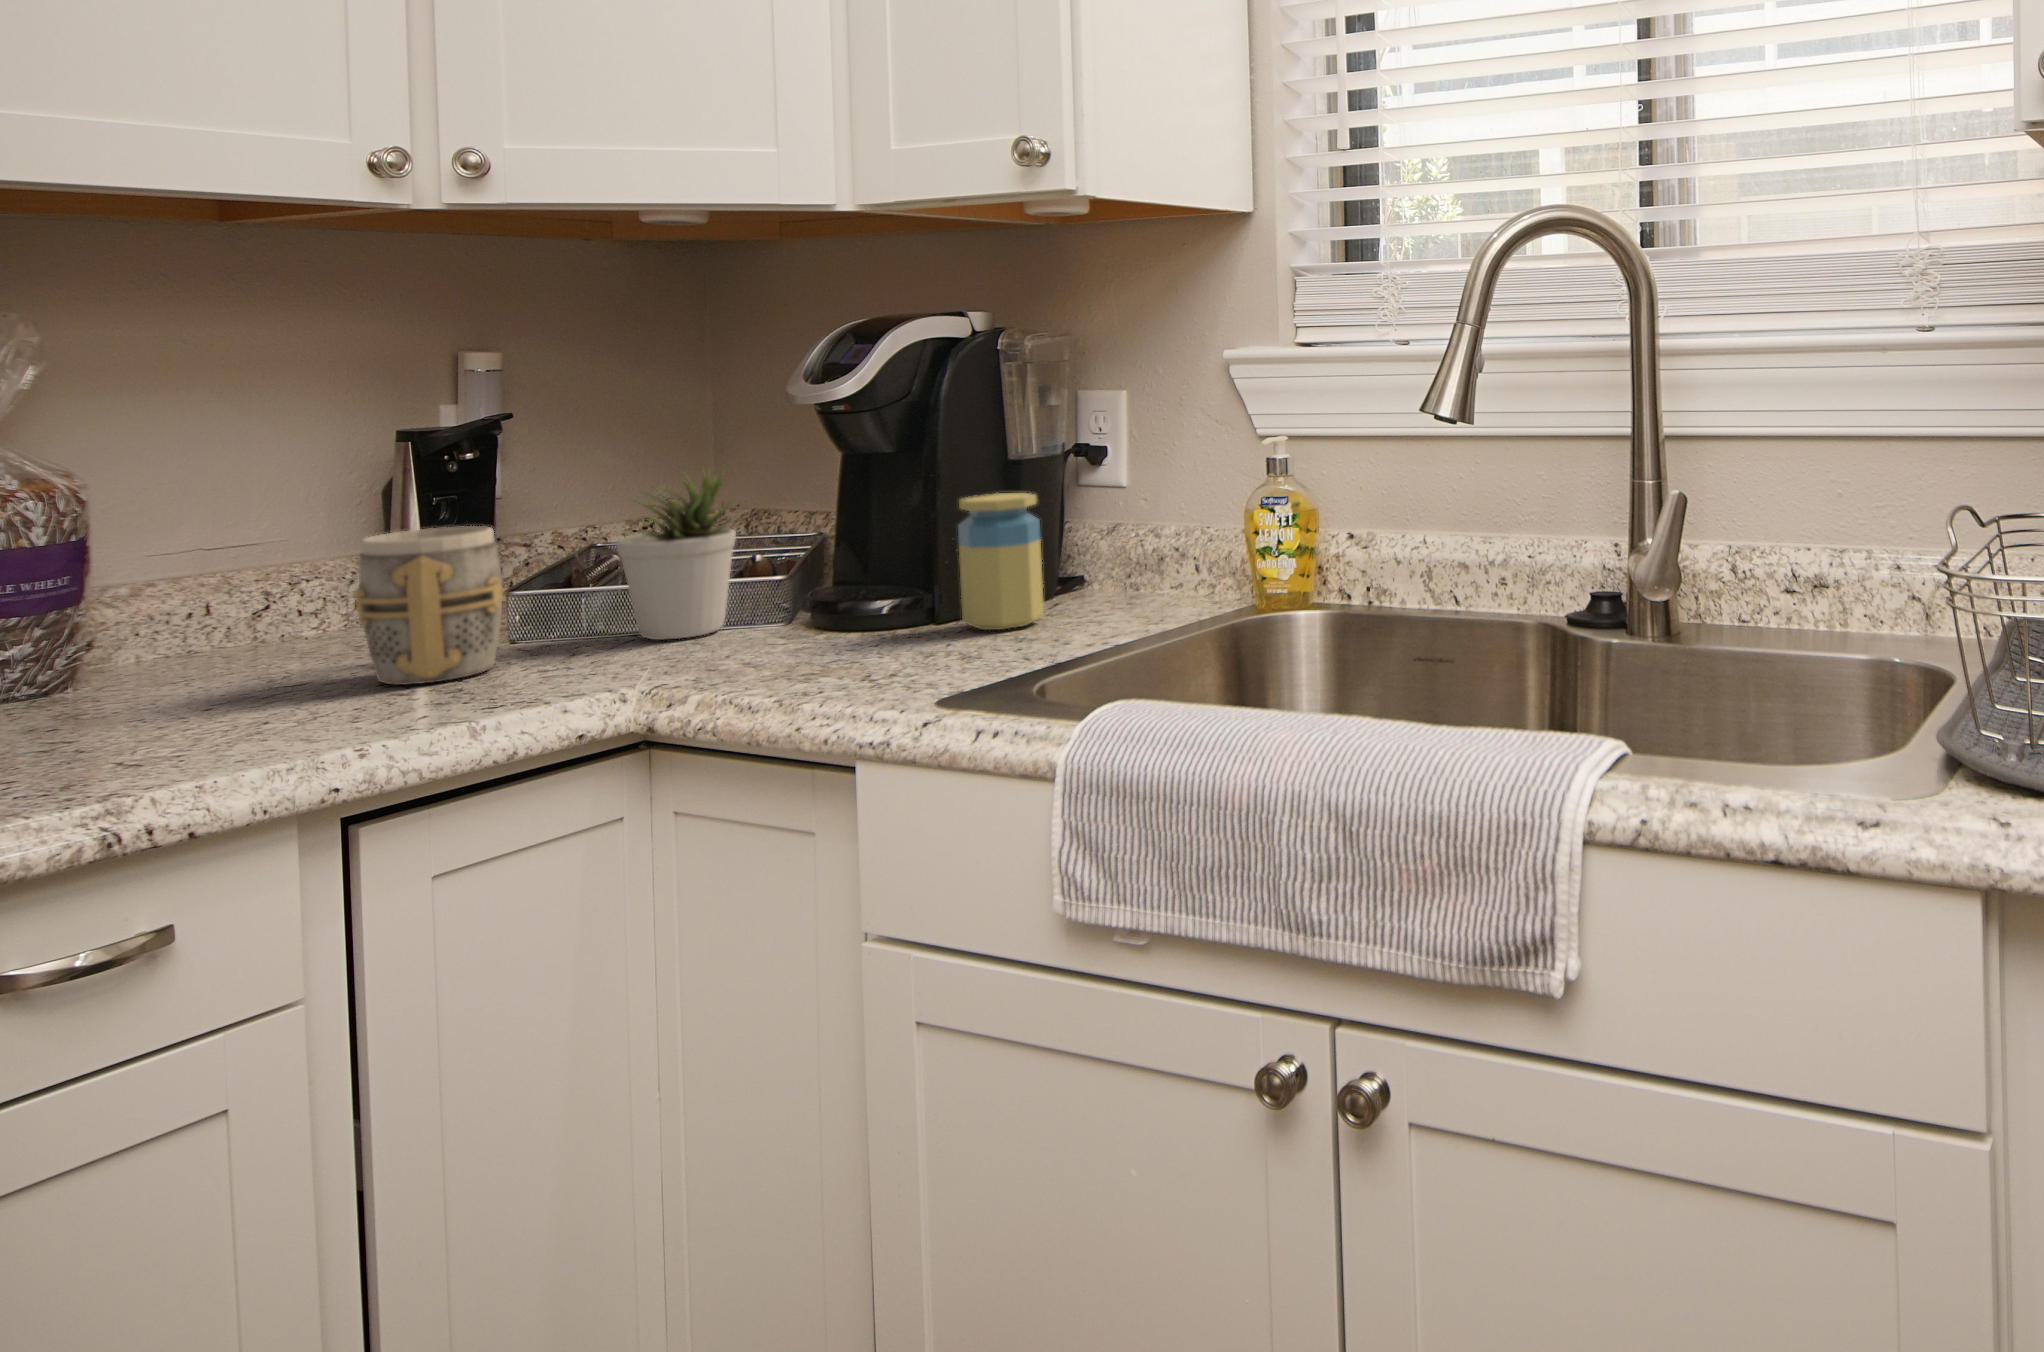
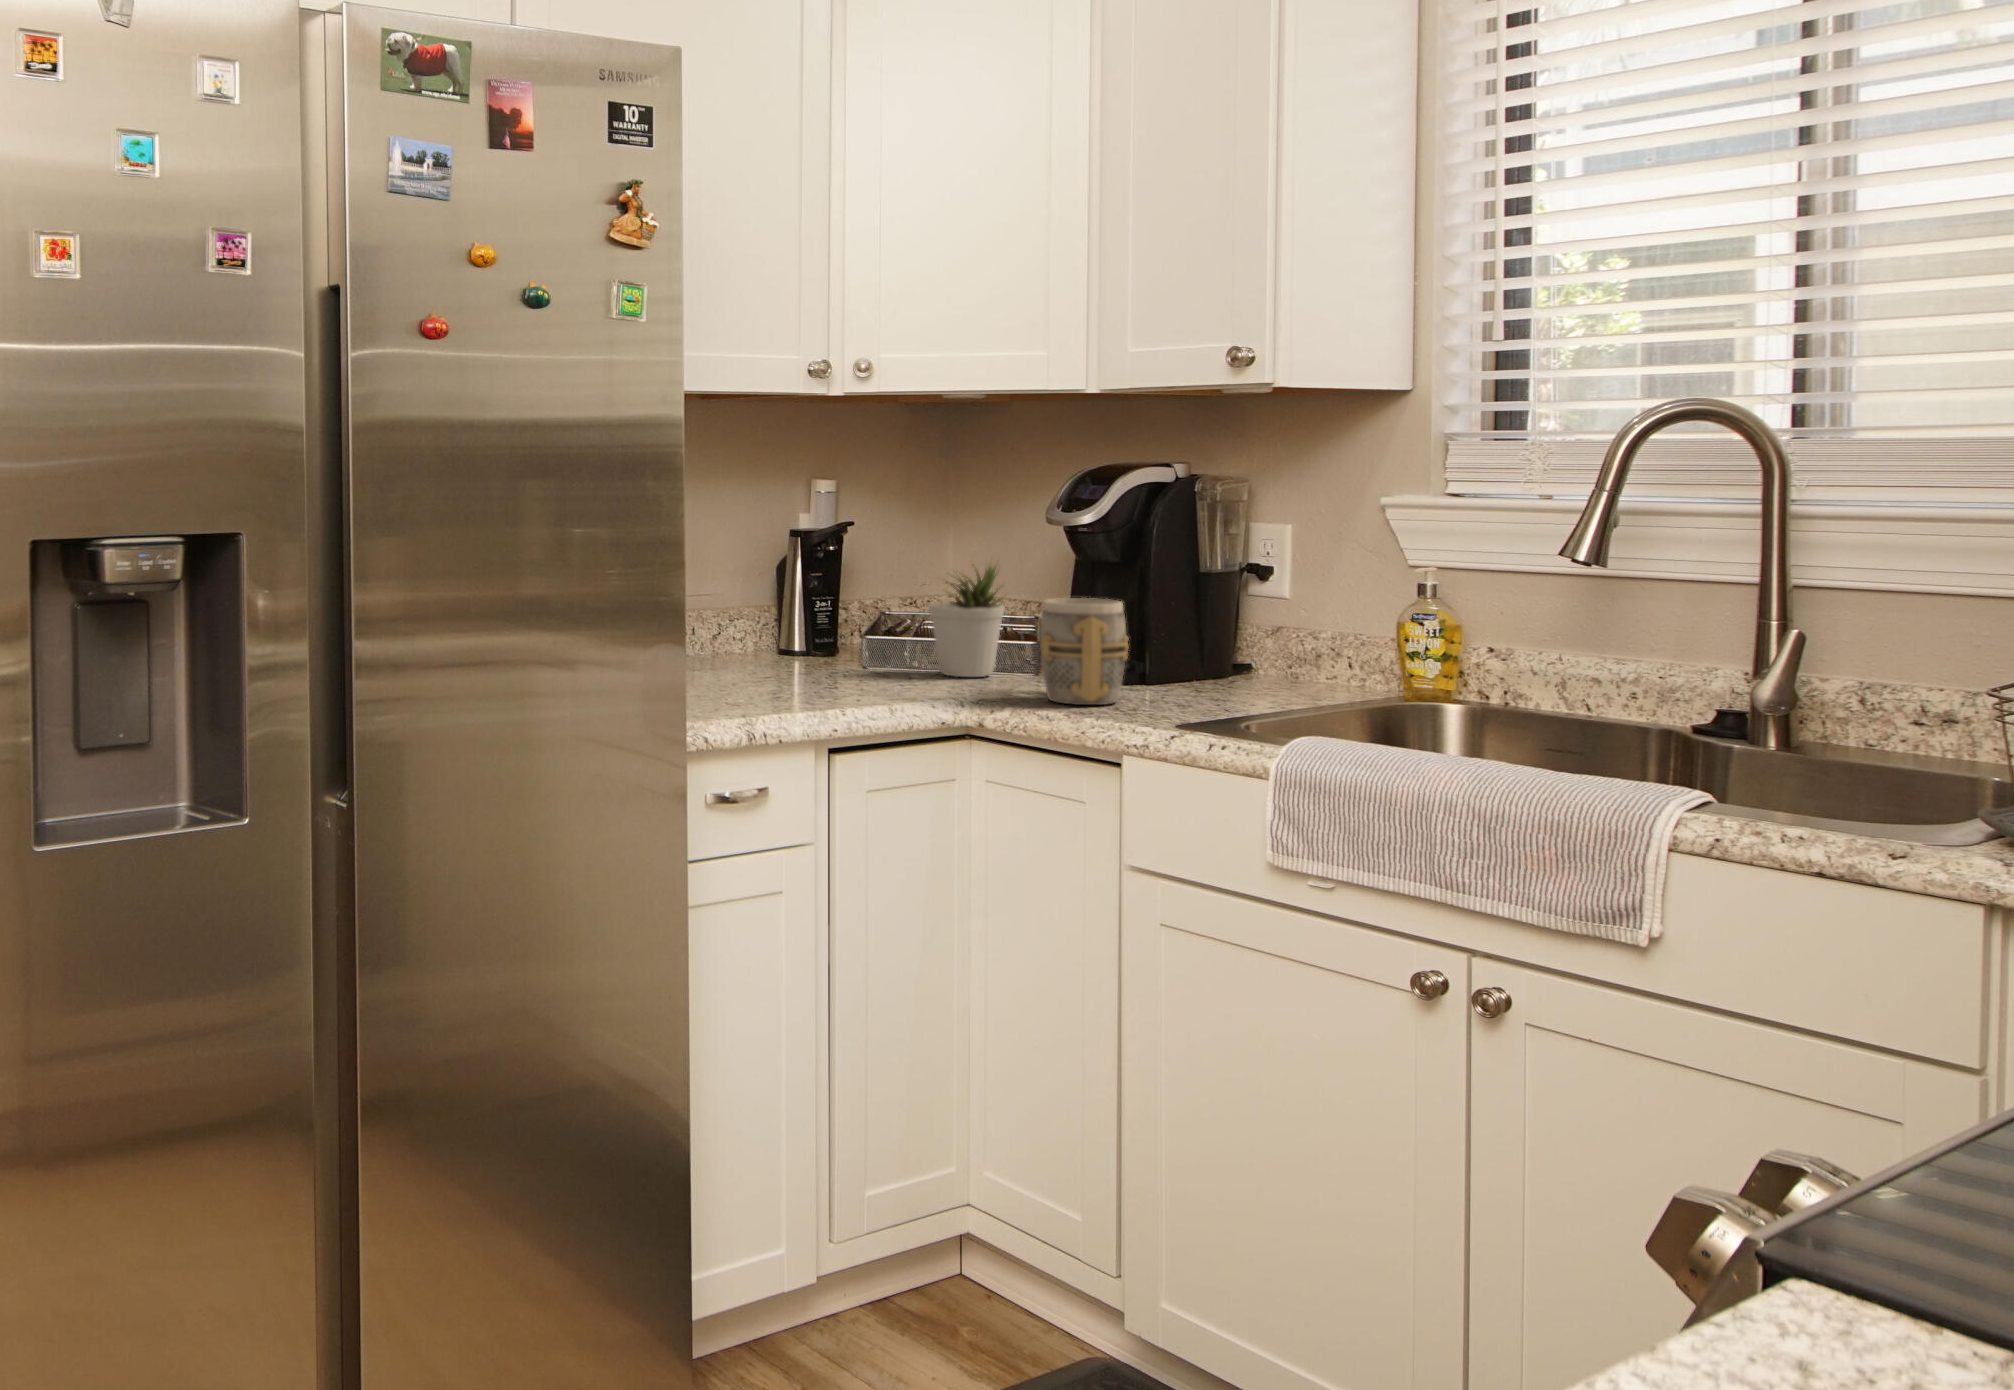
jar: present [958,493,1044,630] -> none [1169,593,1231,694]
mug: present [356,526,504,685] -> present [1040,598,1128,705]

